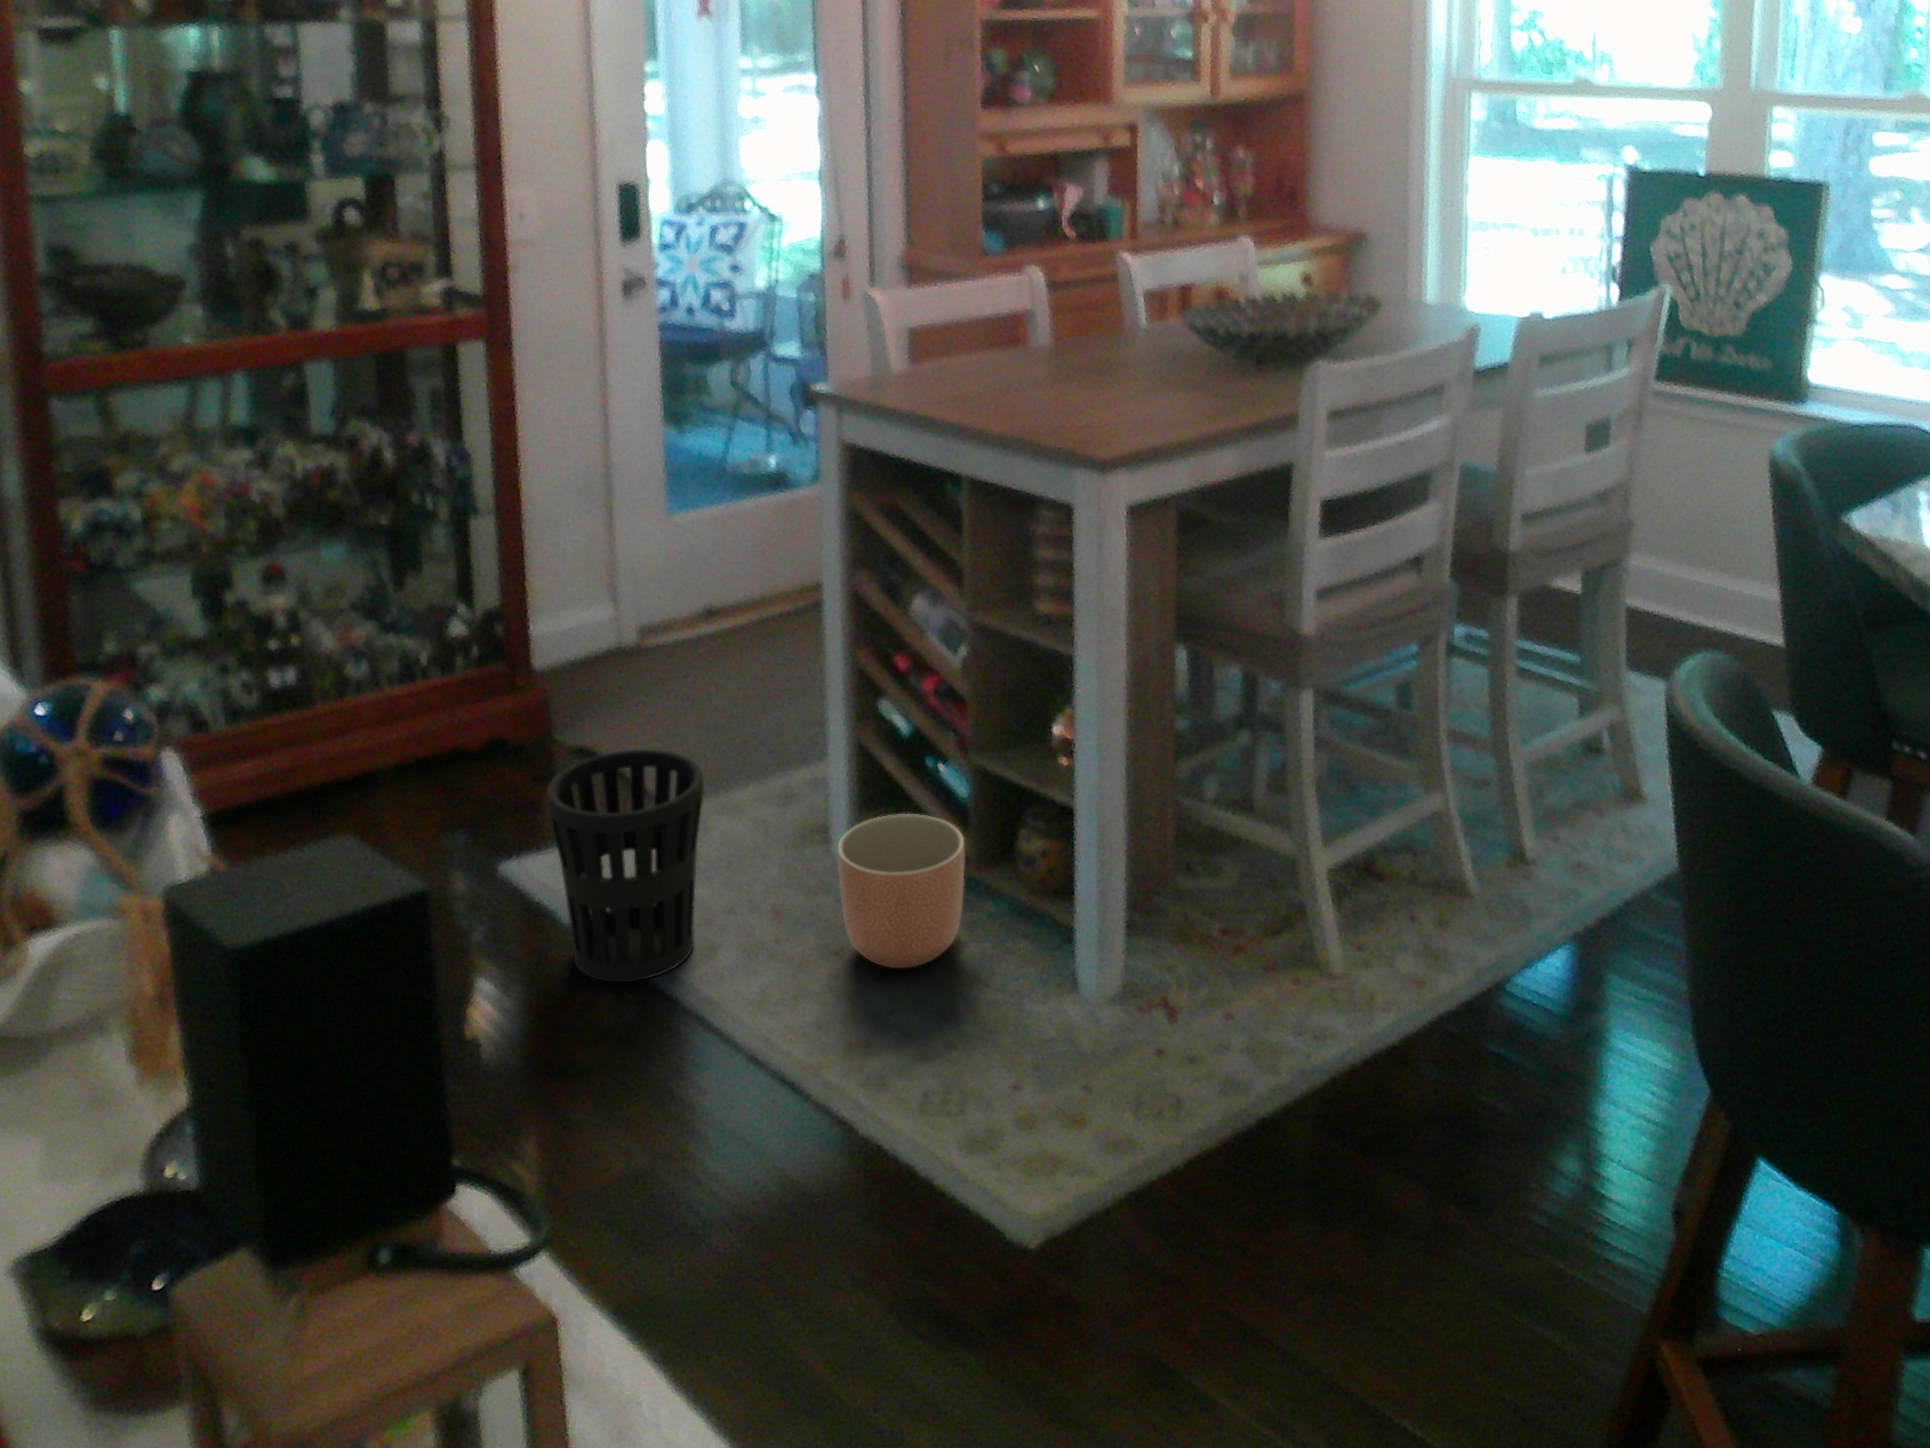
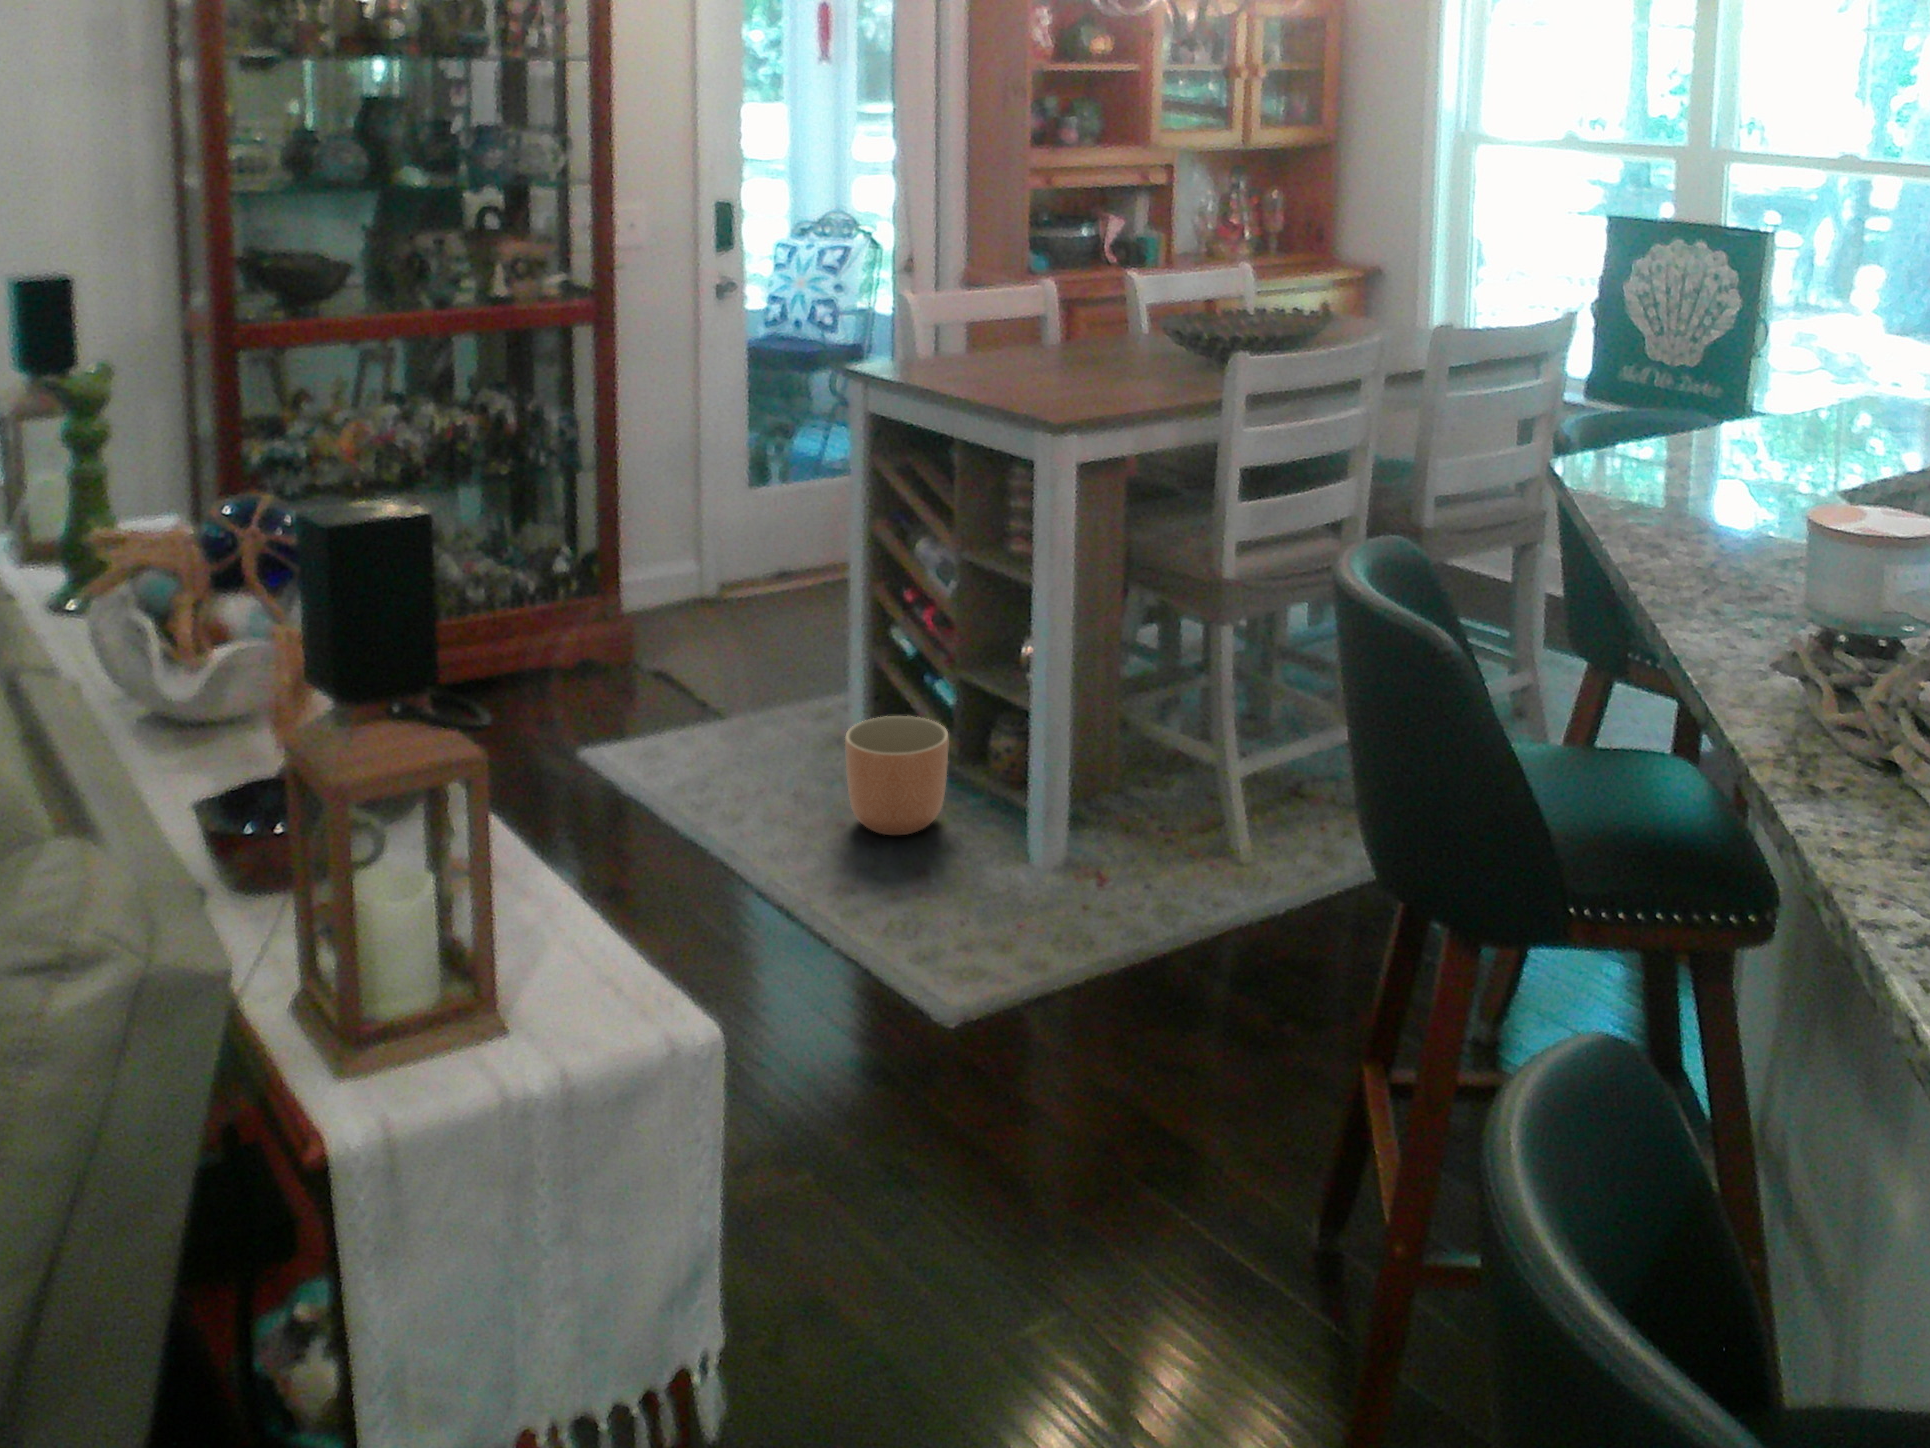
wastebasket: present [546,749,704,982] -> none [616,652,742,832]

